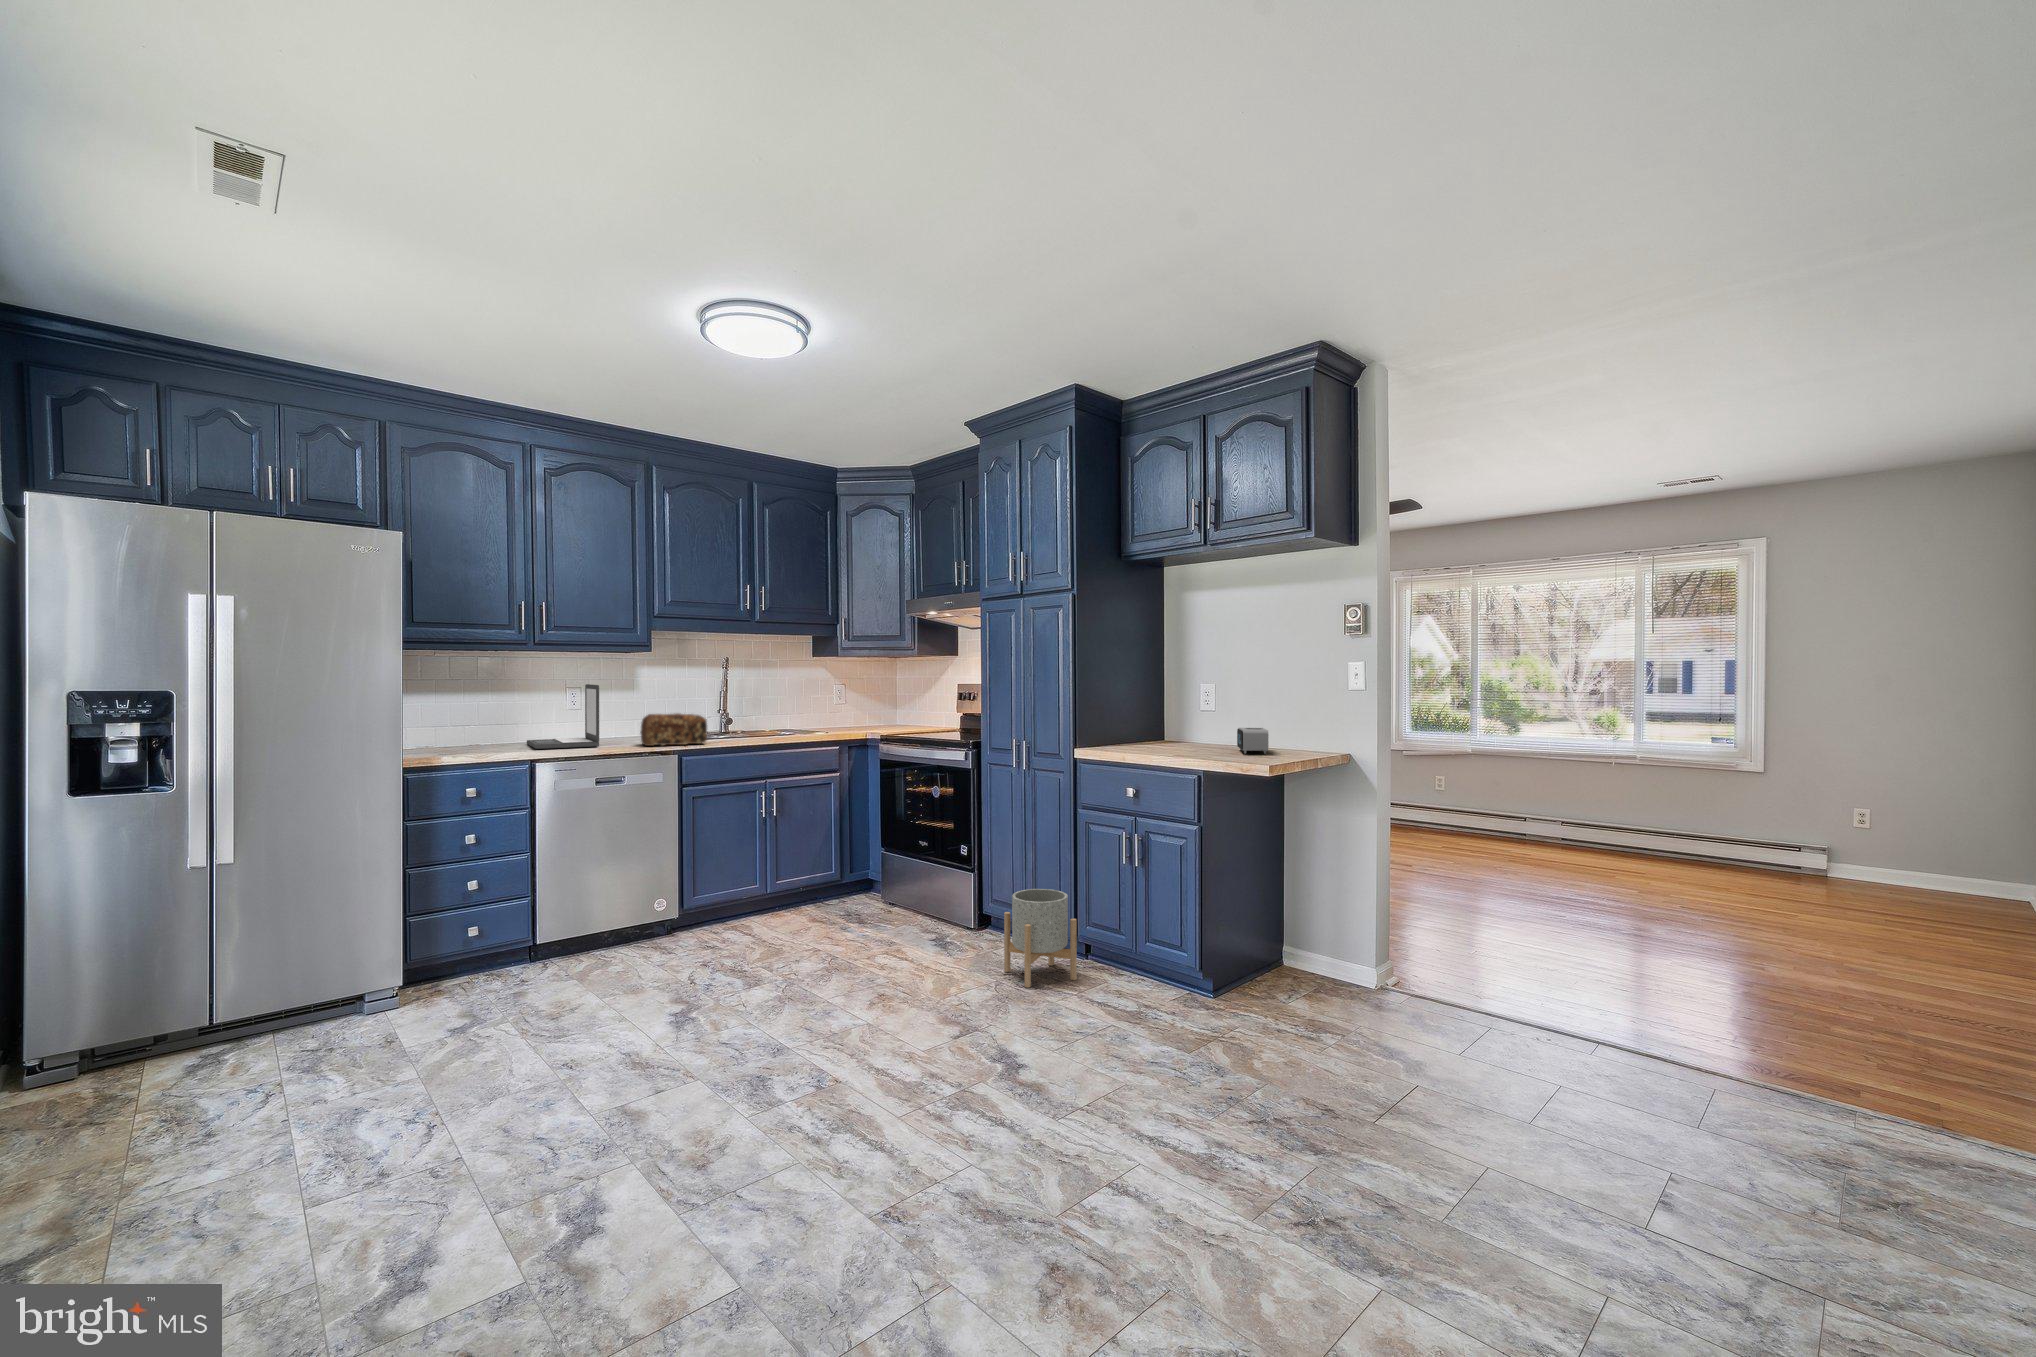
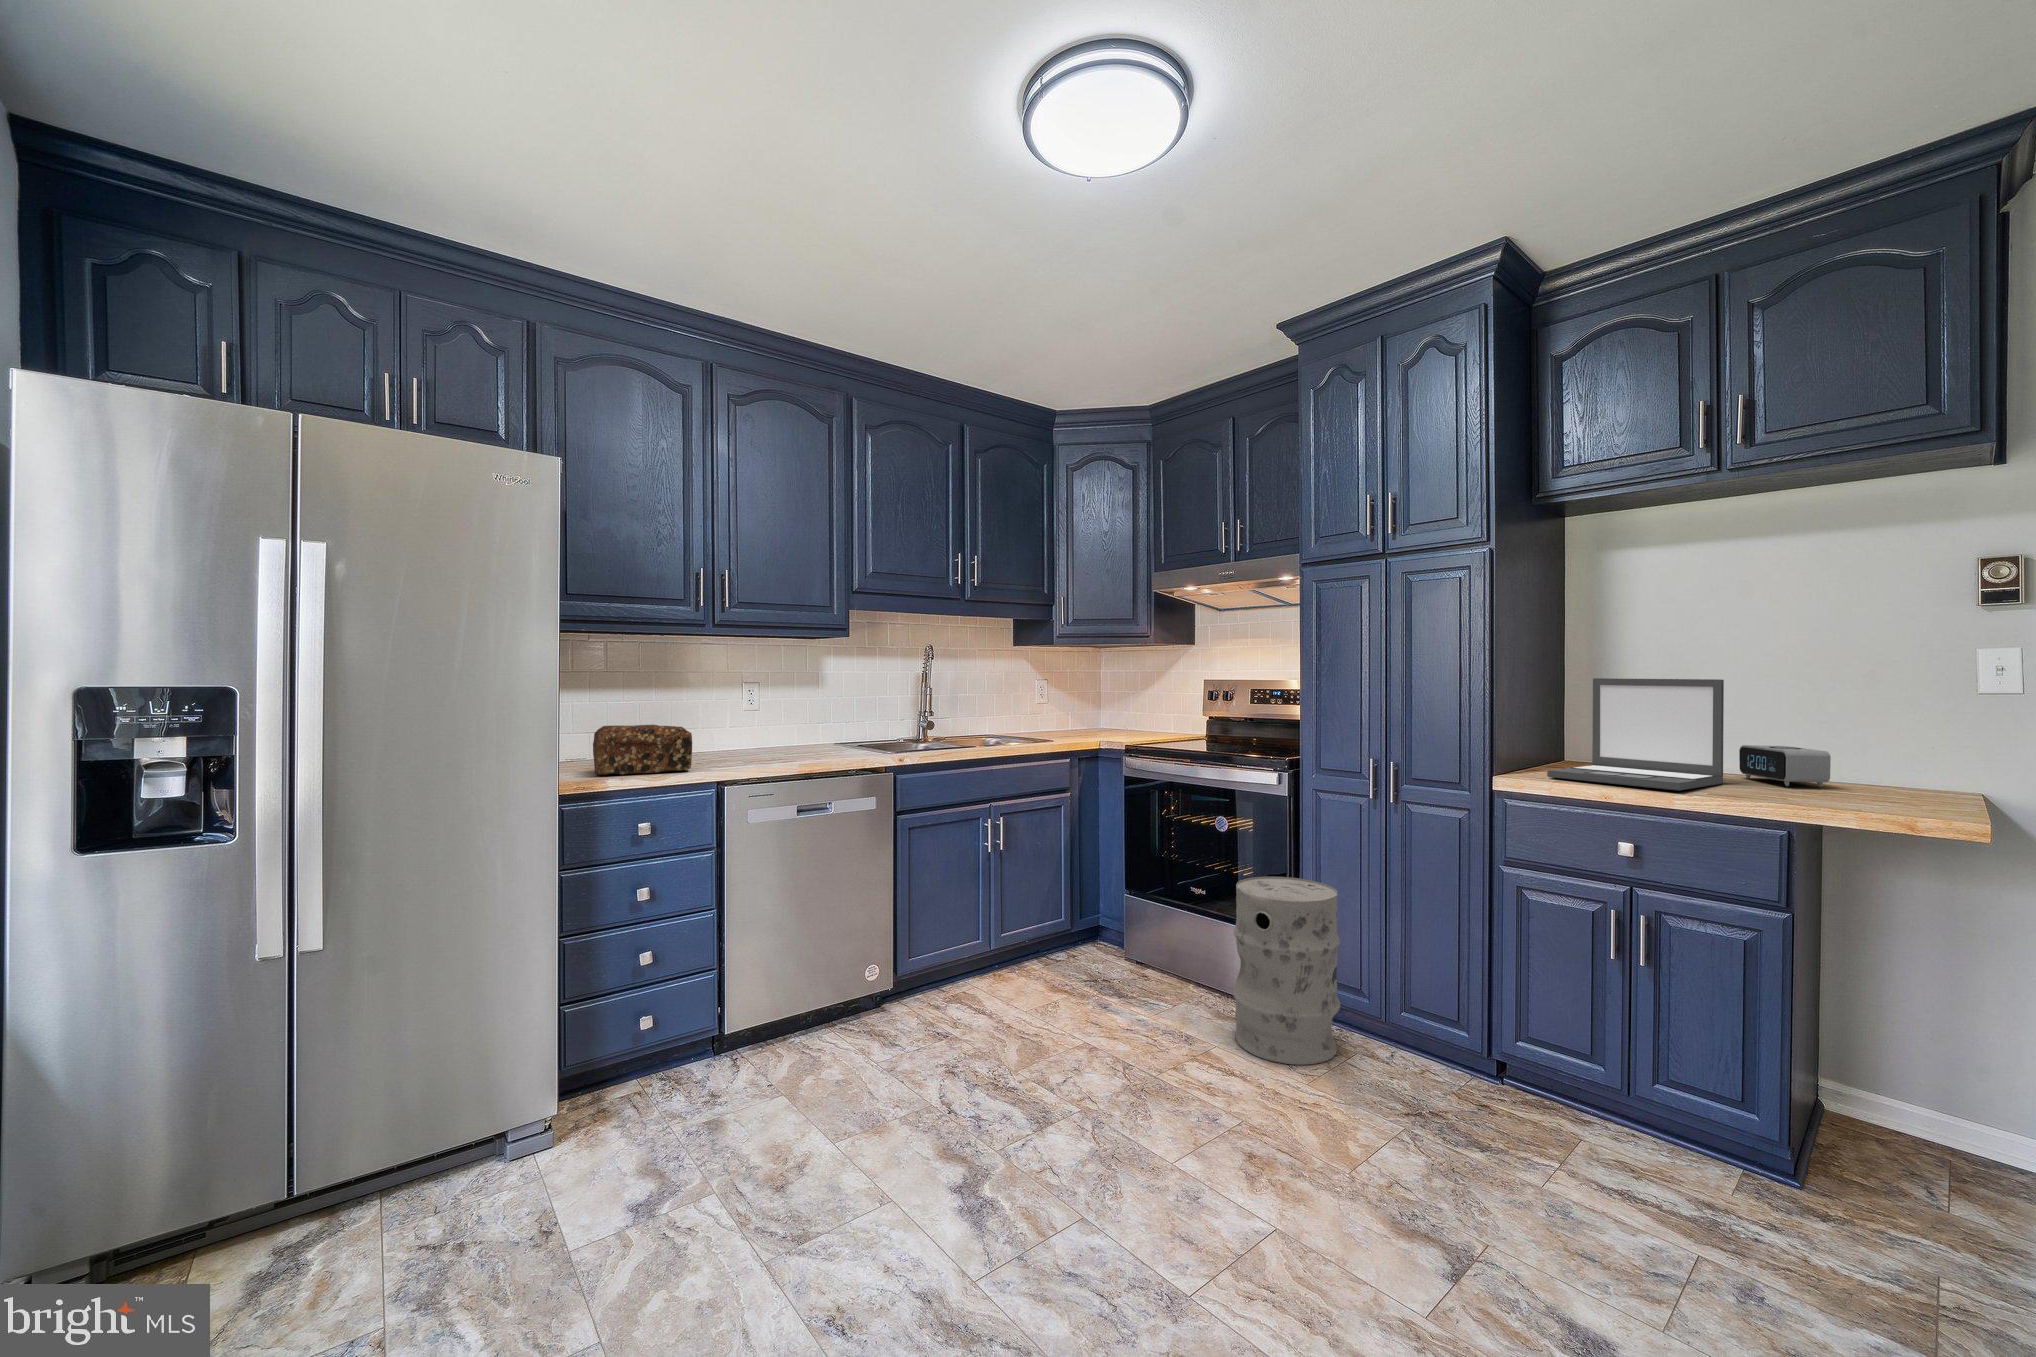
laptop: present [527,684,599,749] -> present [1547,678,1724,791]
bread loaf: present [640,713,707,746] -> present [593,725,692,775]
trash can: none [920,829,994,959] -> present [1233,877,1340,1065]
planter: present [1004,889,1077,988] -> none [1392,974,1517,1131]

